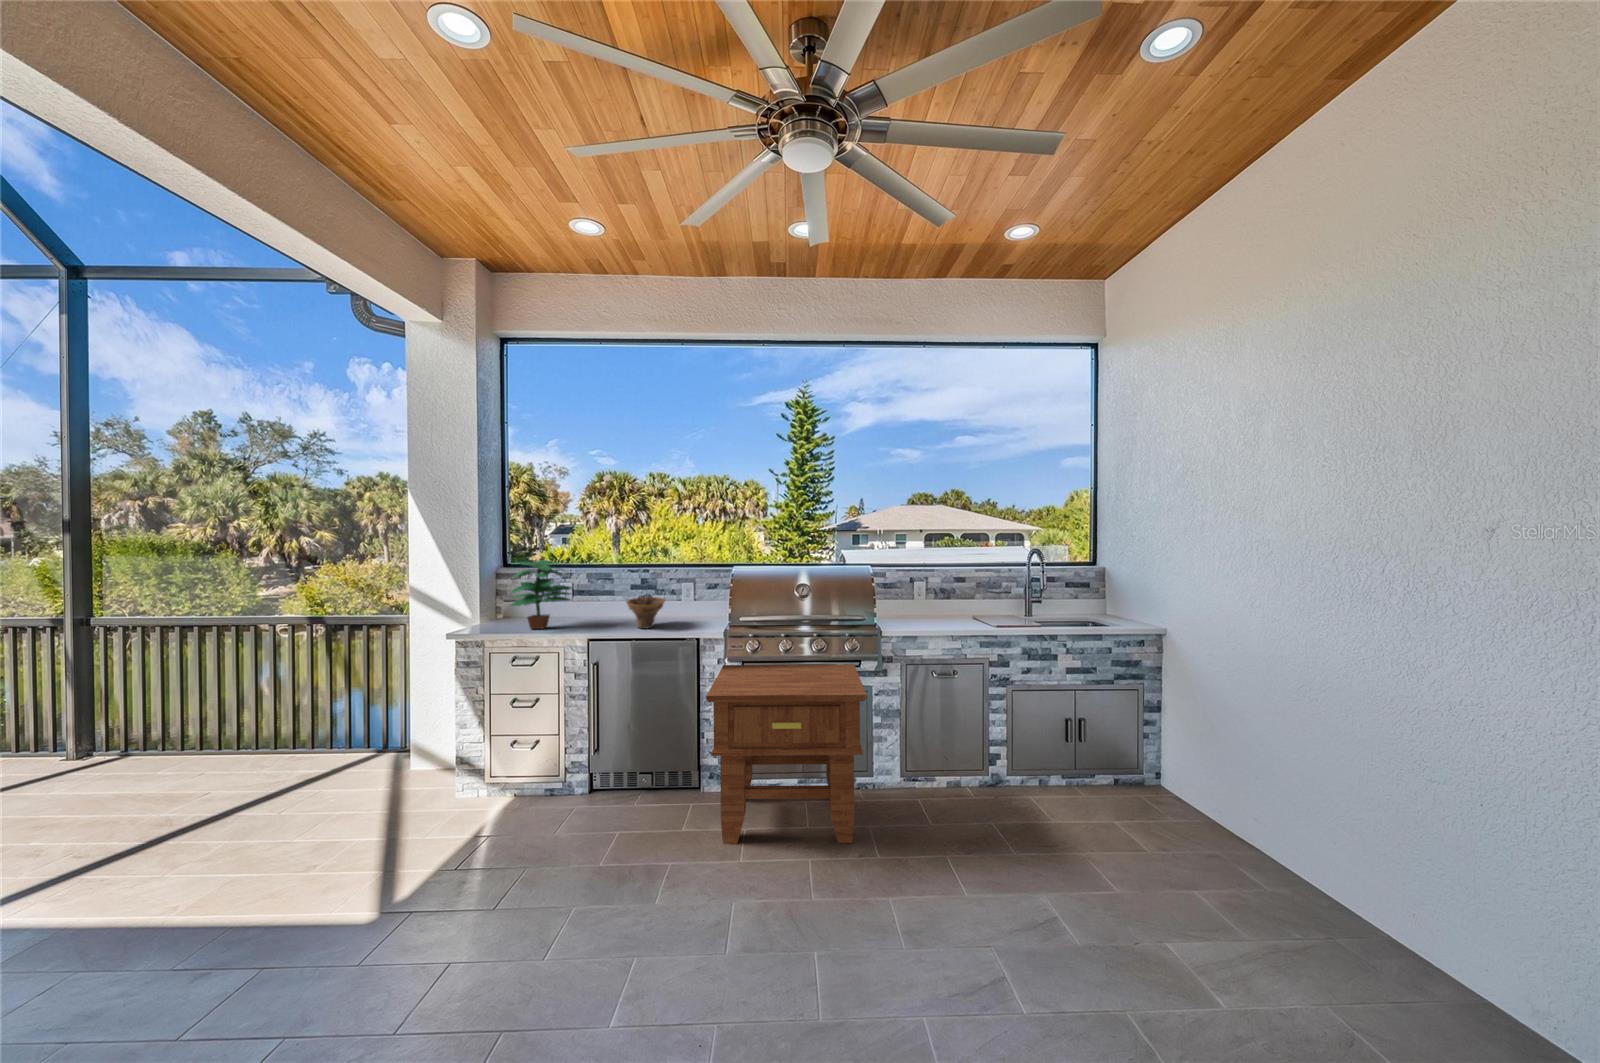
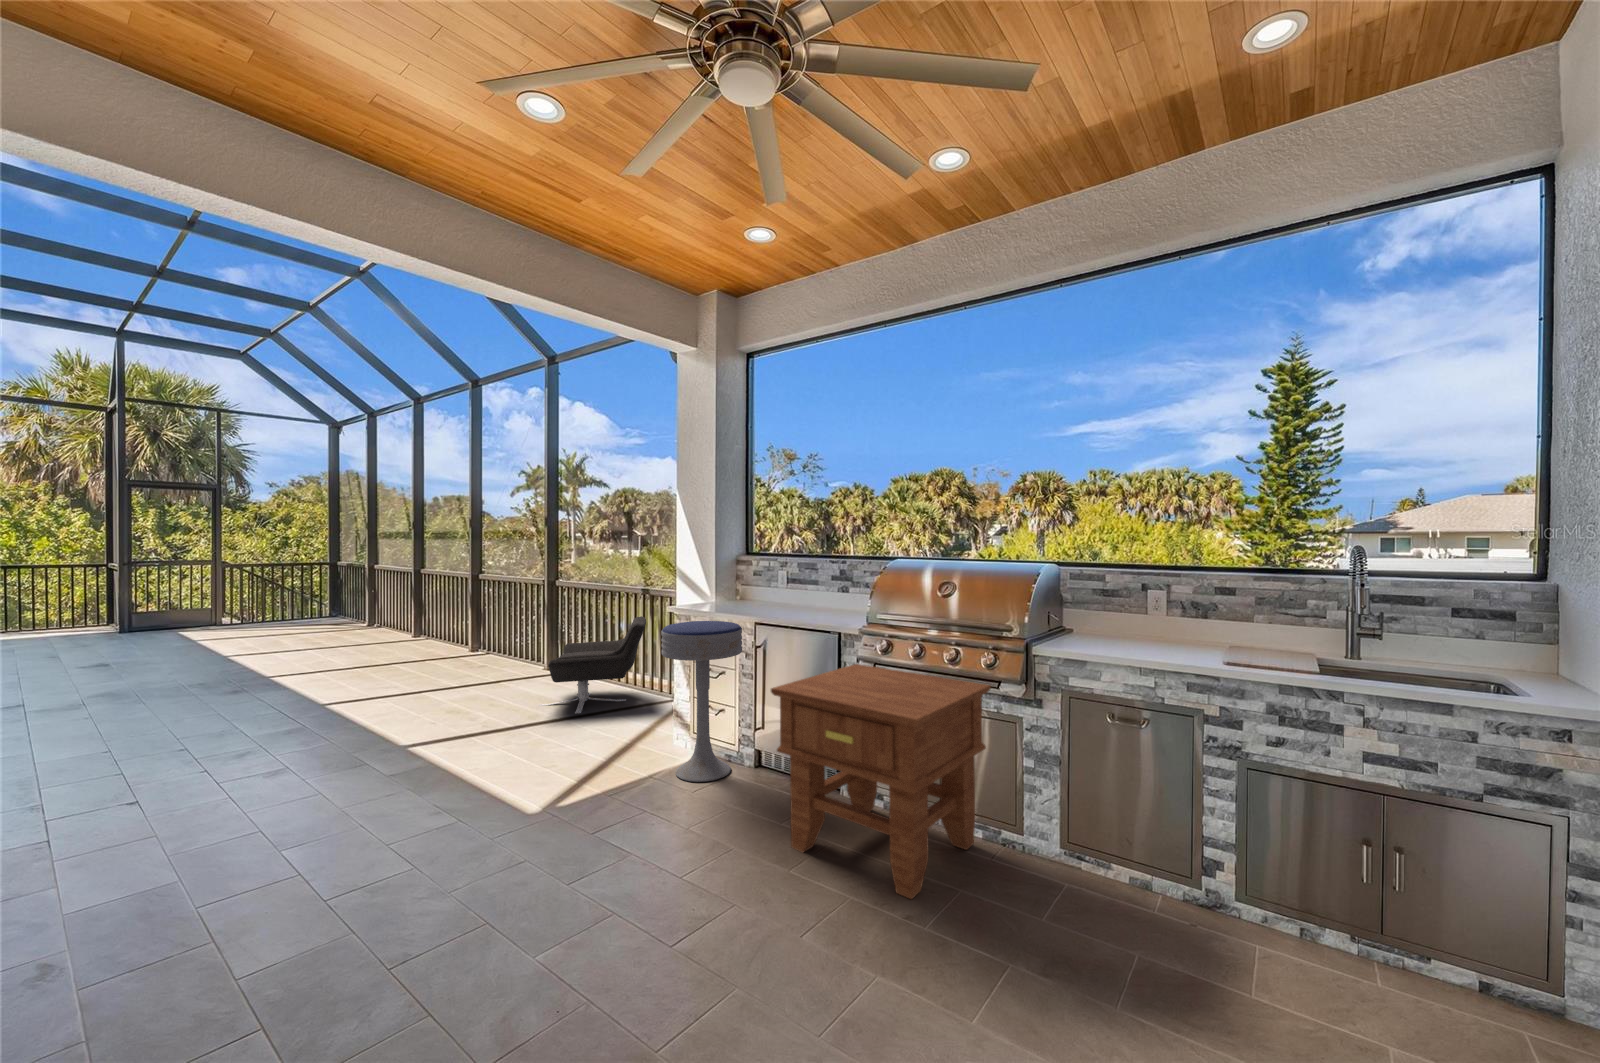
potted plant: present [511,560,572,629] -> none [714,550,776,611]
bowl: present [626,597,665,629] -> none [794,588,838,618]
bar stool: none [492,642,590,827] -> present [661,621,742,782]
lounge chair: none [151,653,351,810] -> present [539,616,646,713]

